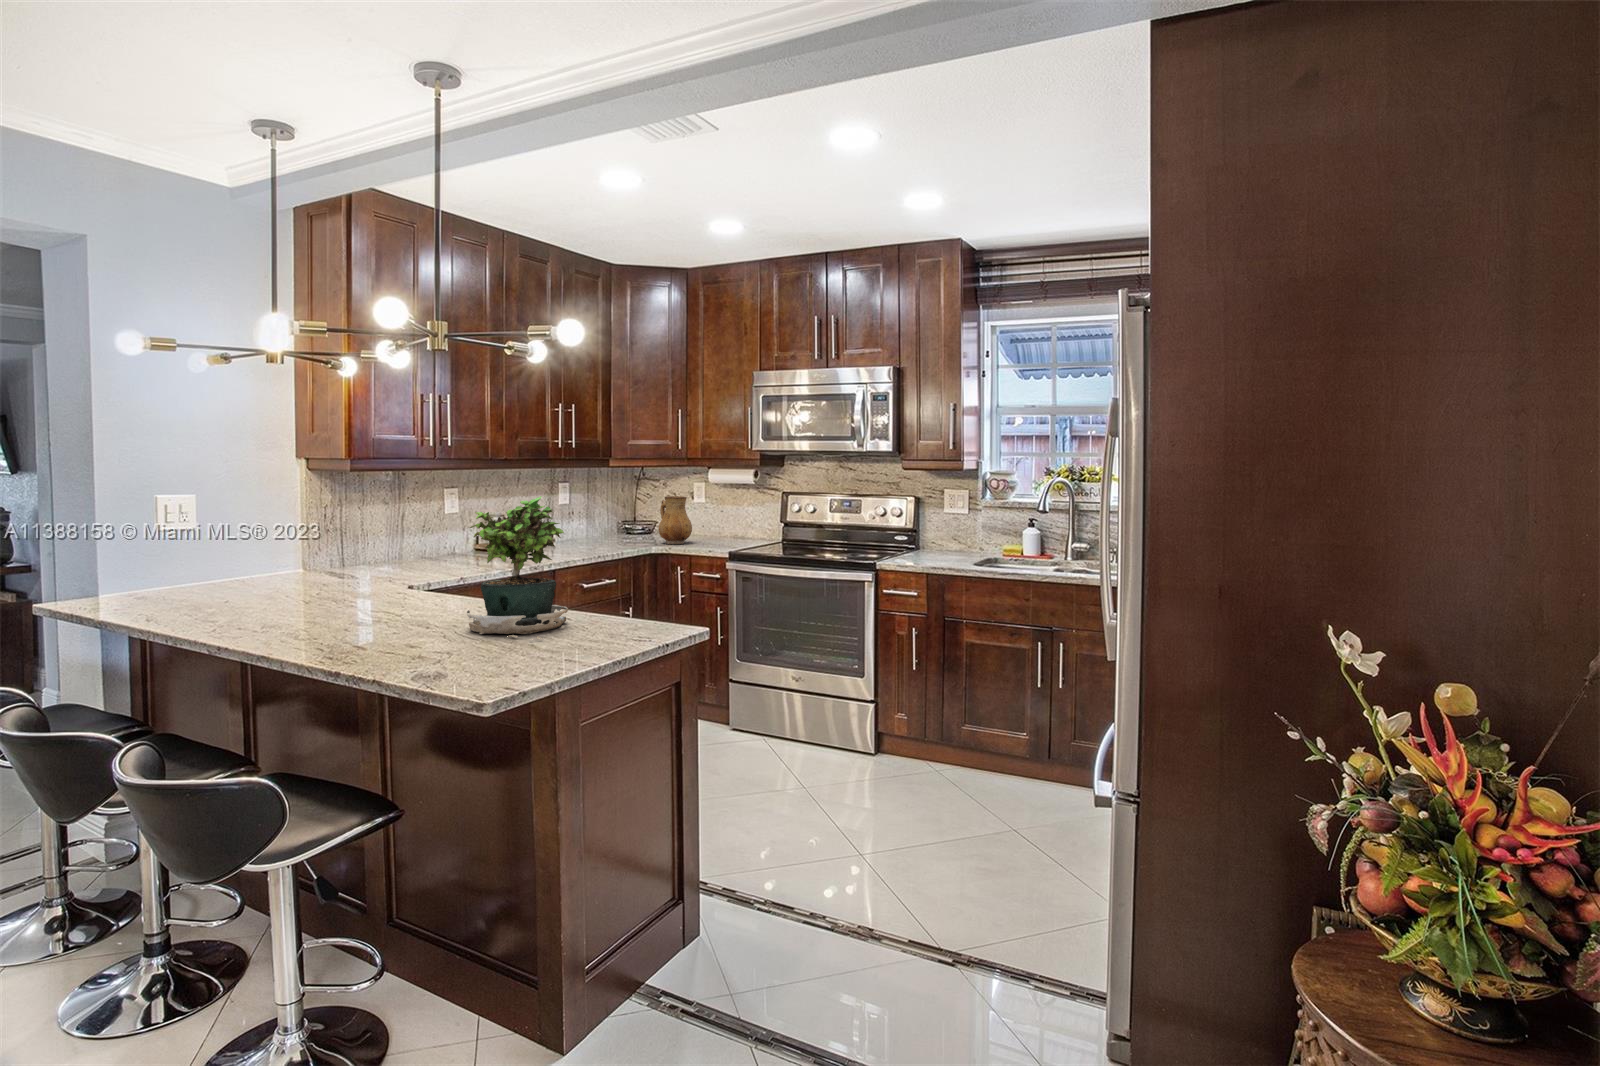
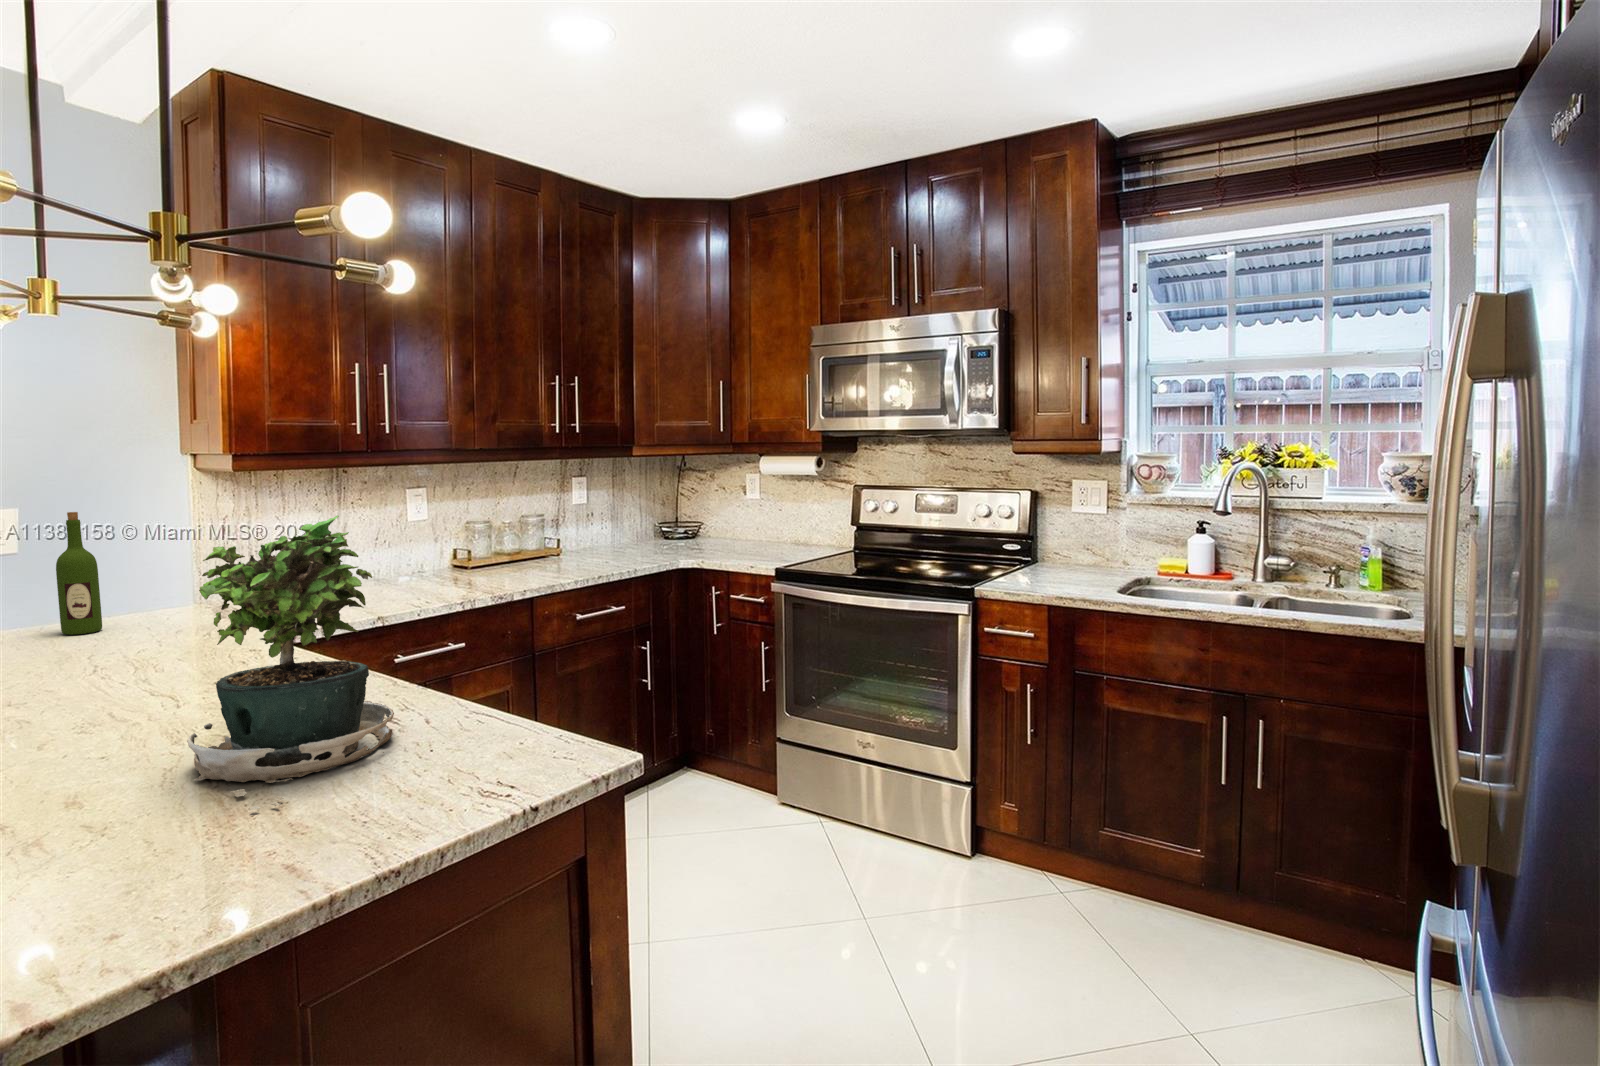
ceramic pitcher: present [659,496,692,544] -> none [694,493,736,554]
wine bottle: none [242,499,270,586] -> present [56,512,102,635]

